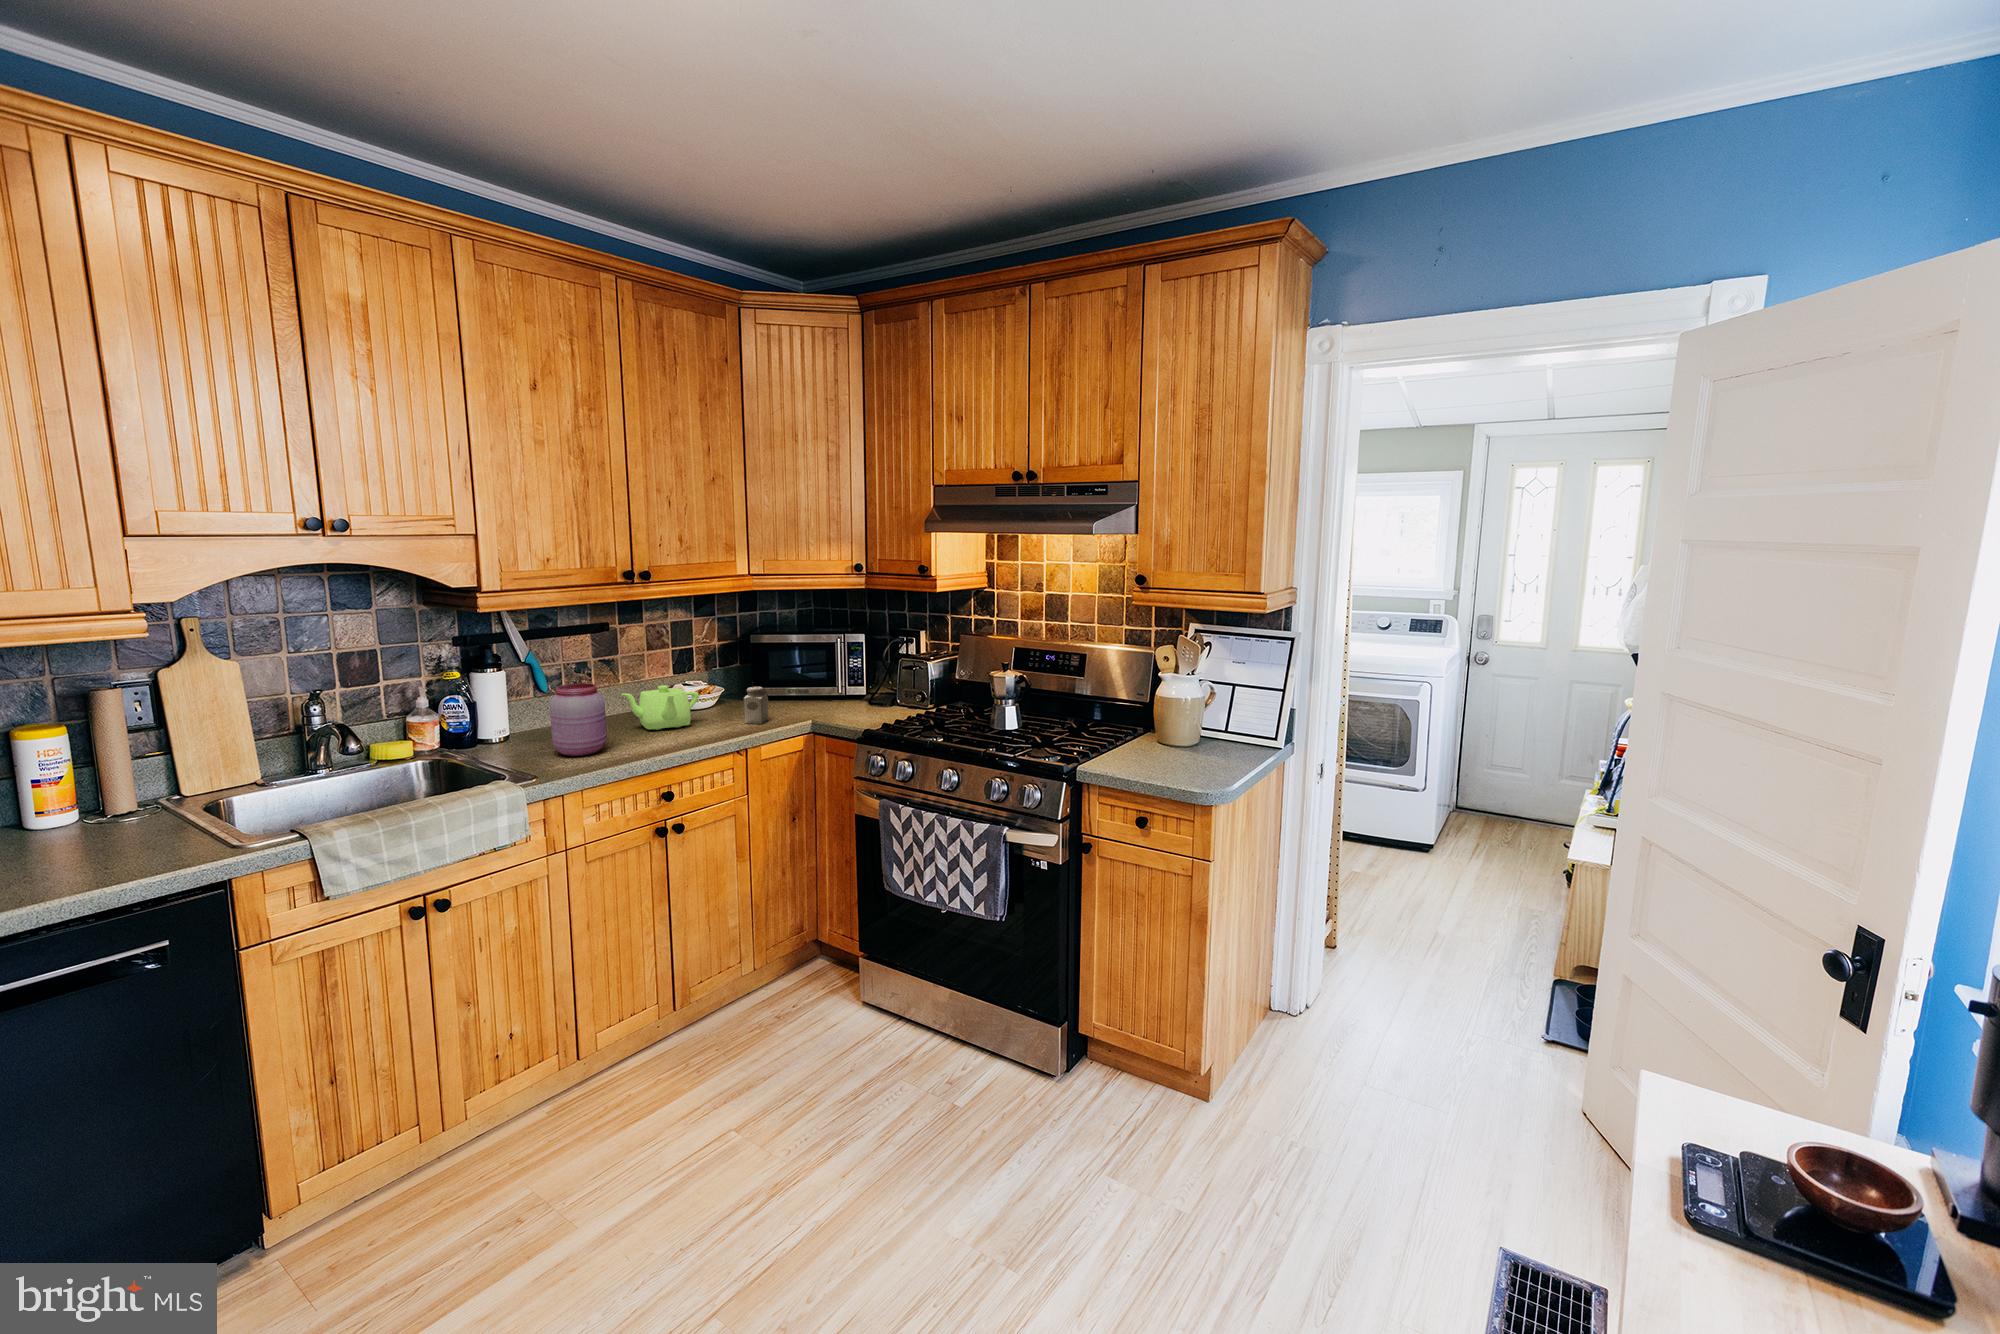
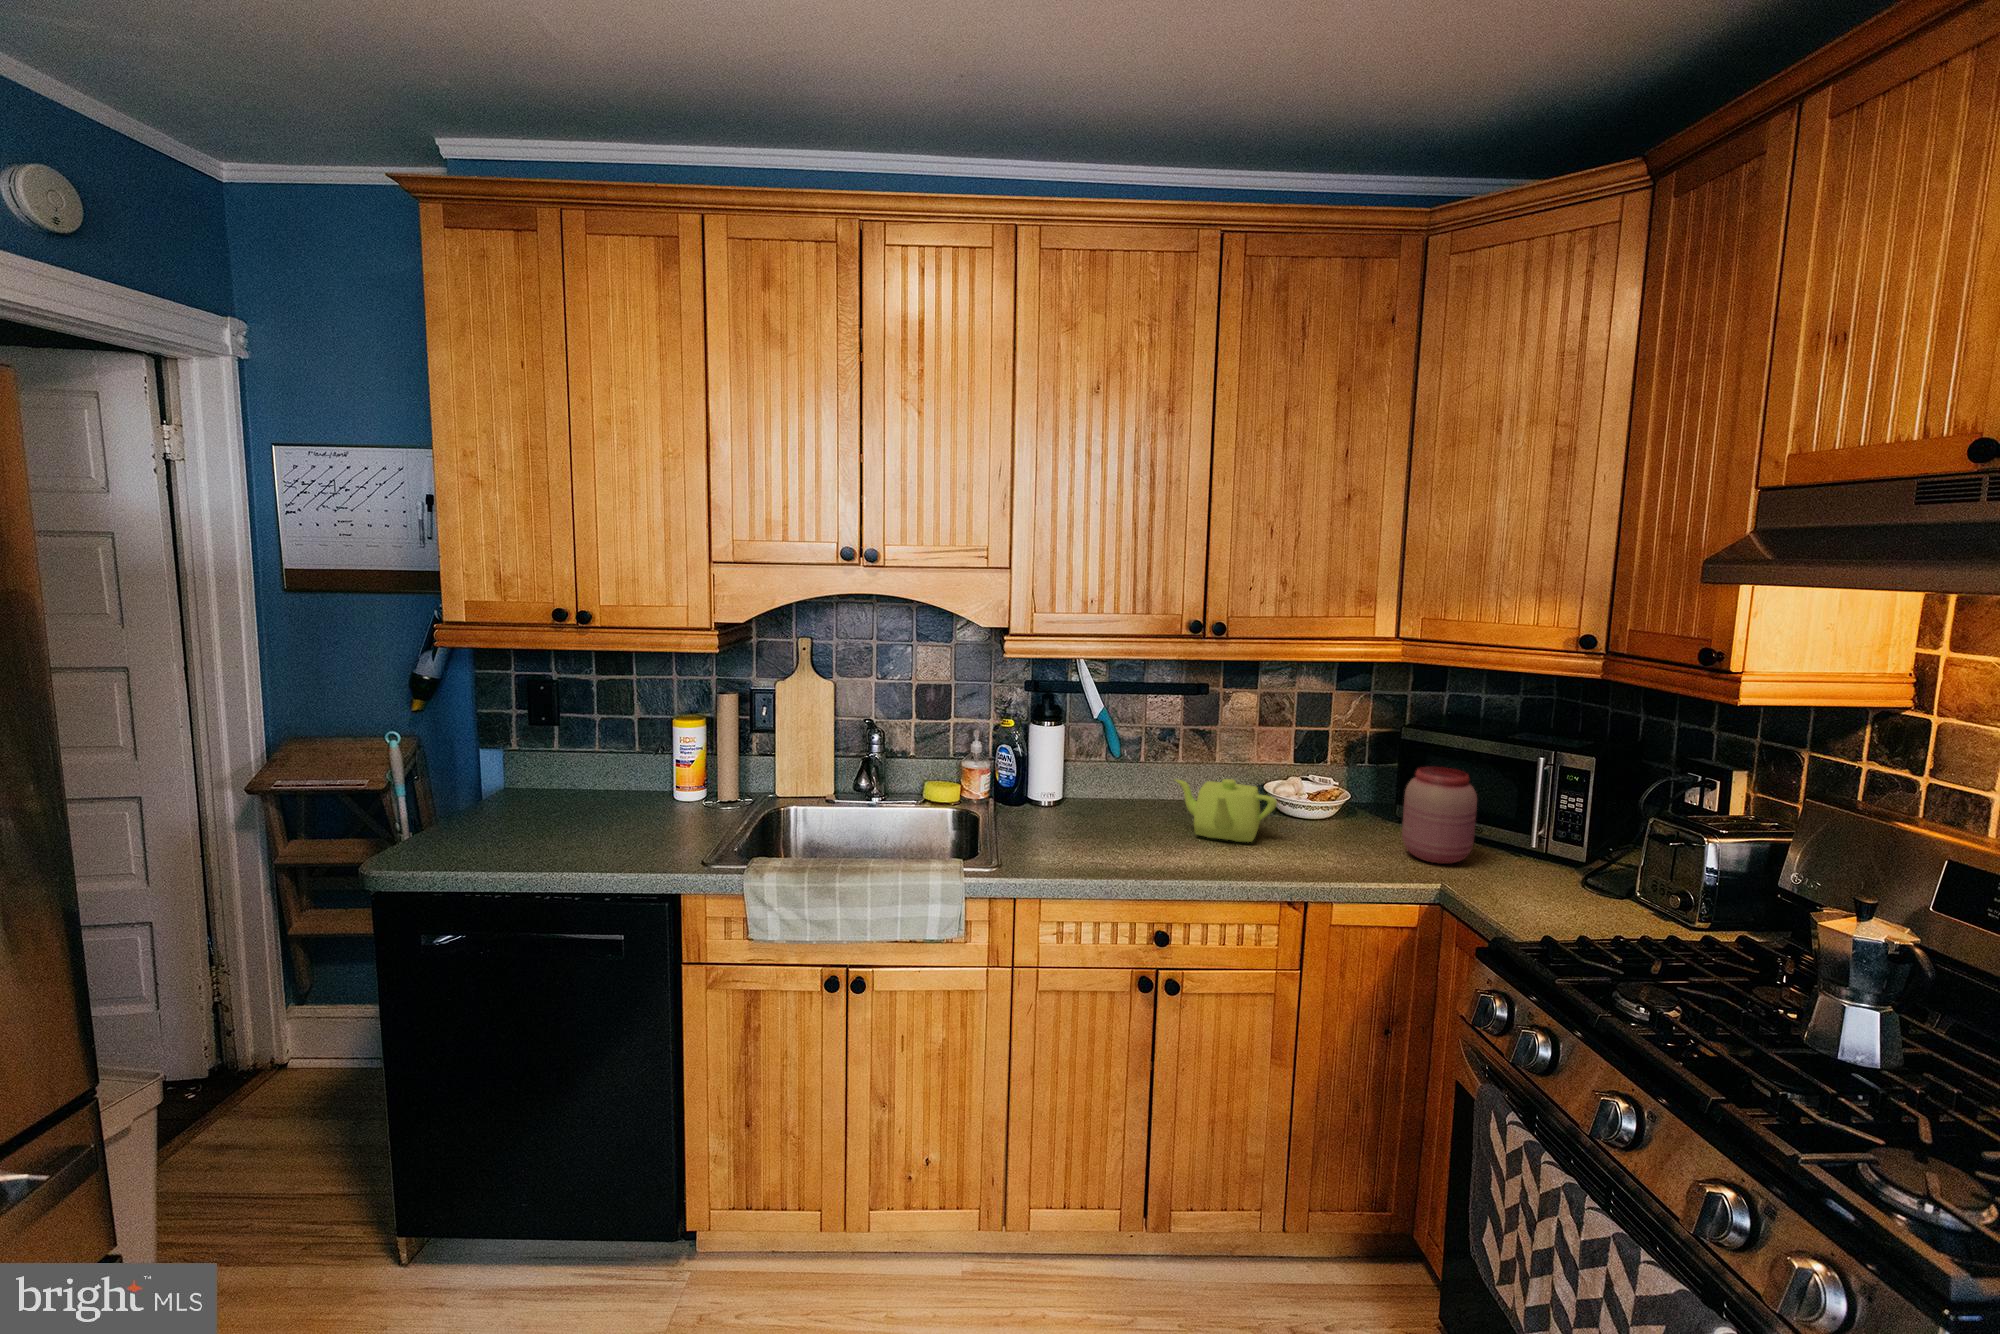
jar: present [550,683,607,756] -> present [1402,767,1477,864]
salt shaker: present [744,687,769,724] -> none [1328,809,1370,870]

